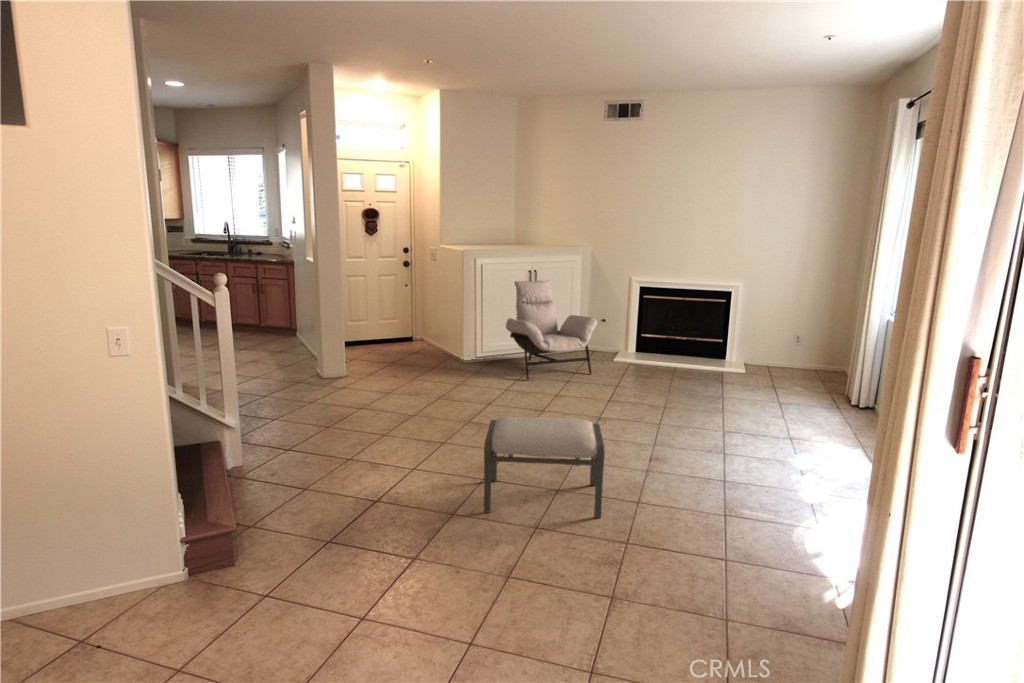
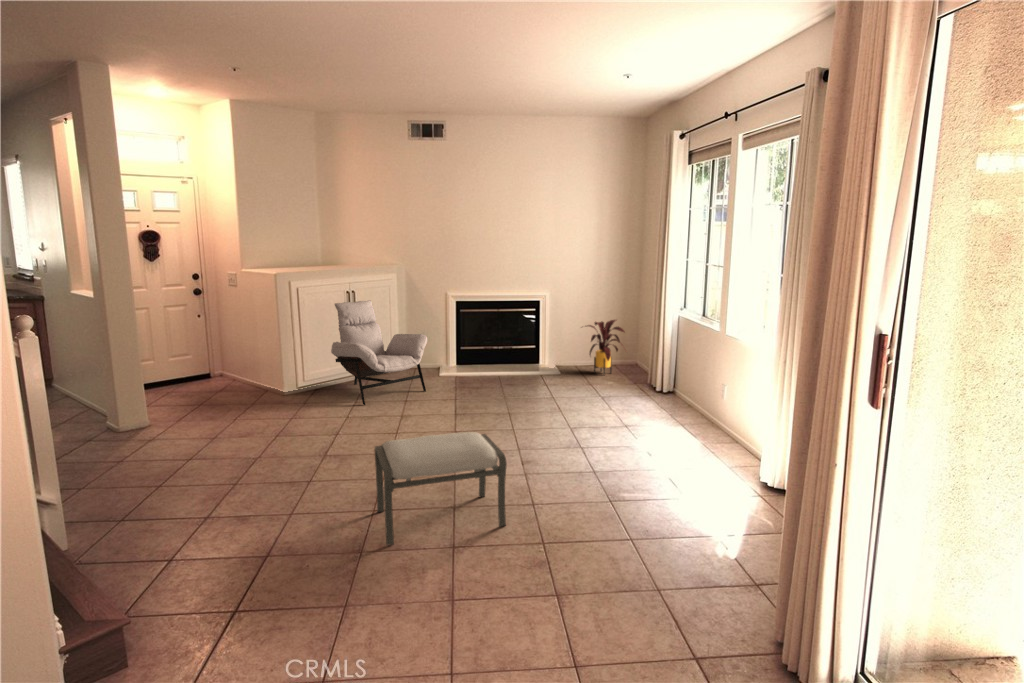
house plant: none [773,318,827,380] -> present [588,320,625,374]

